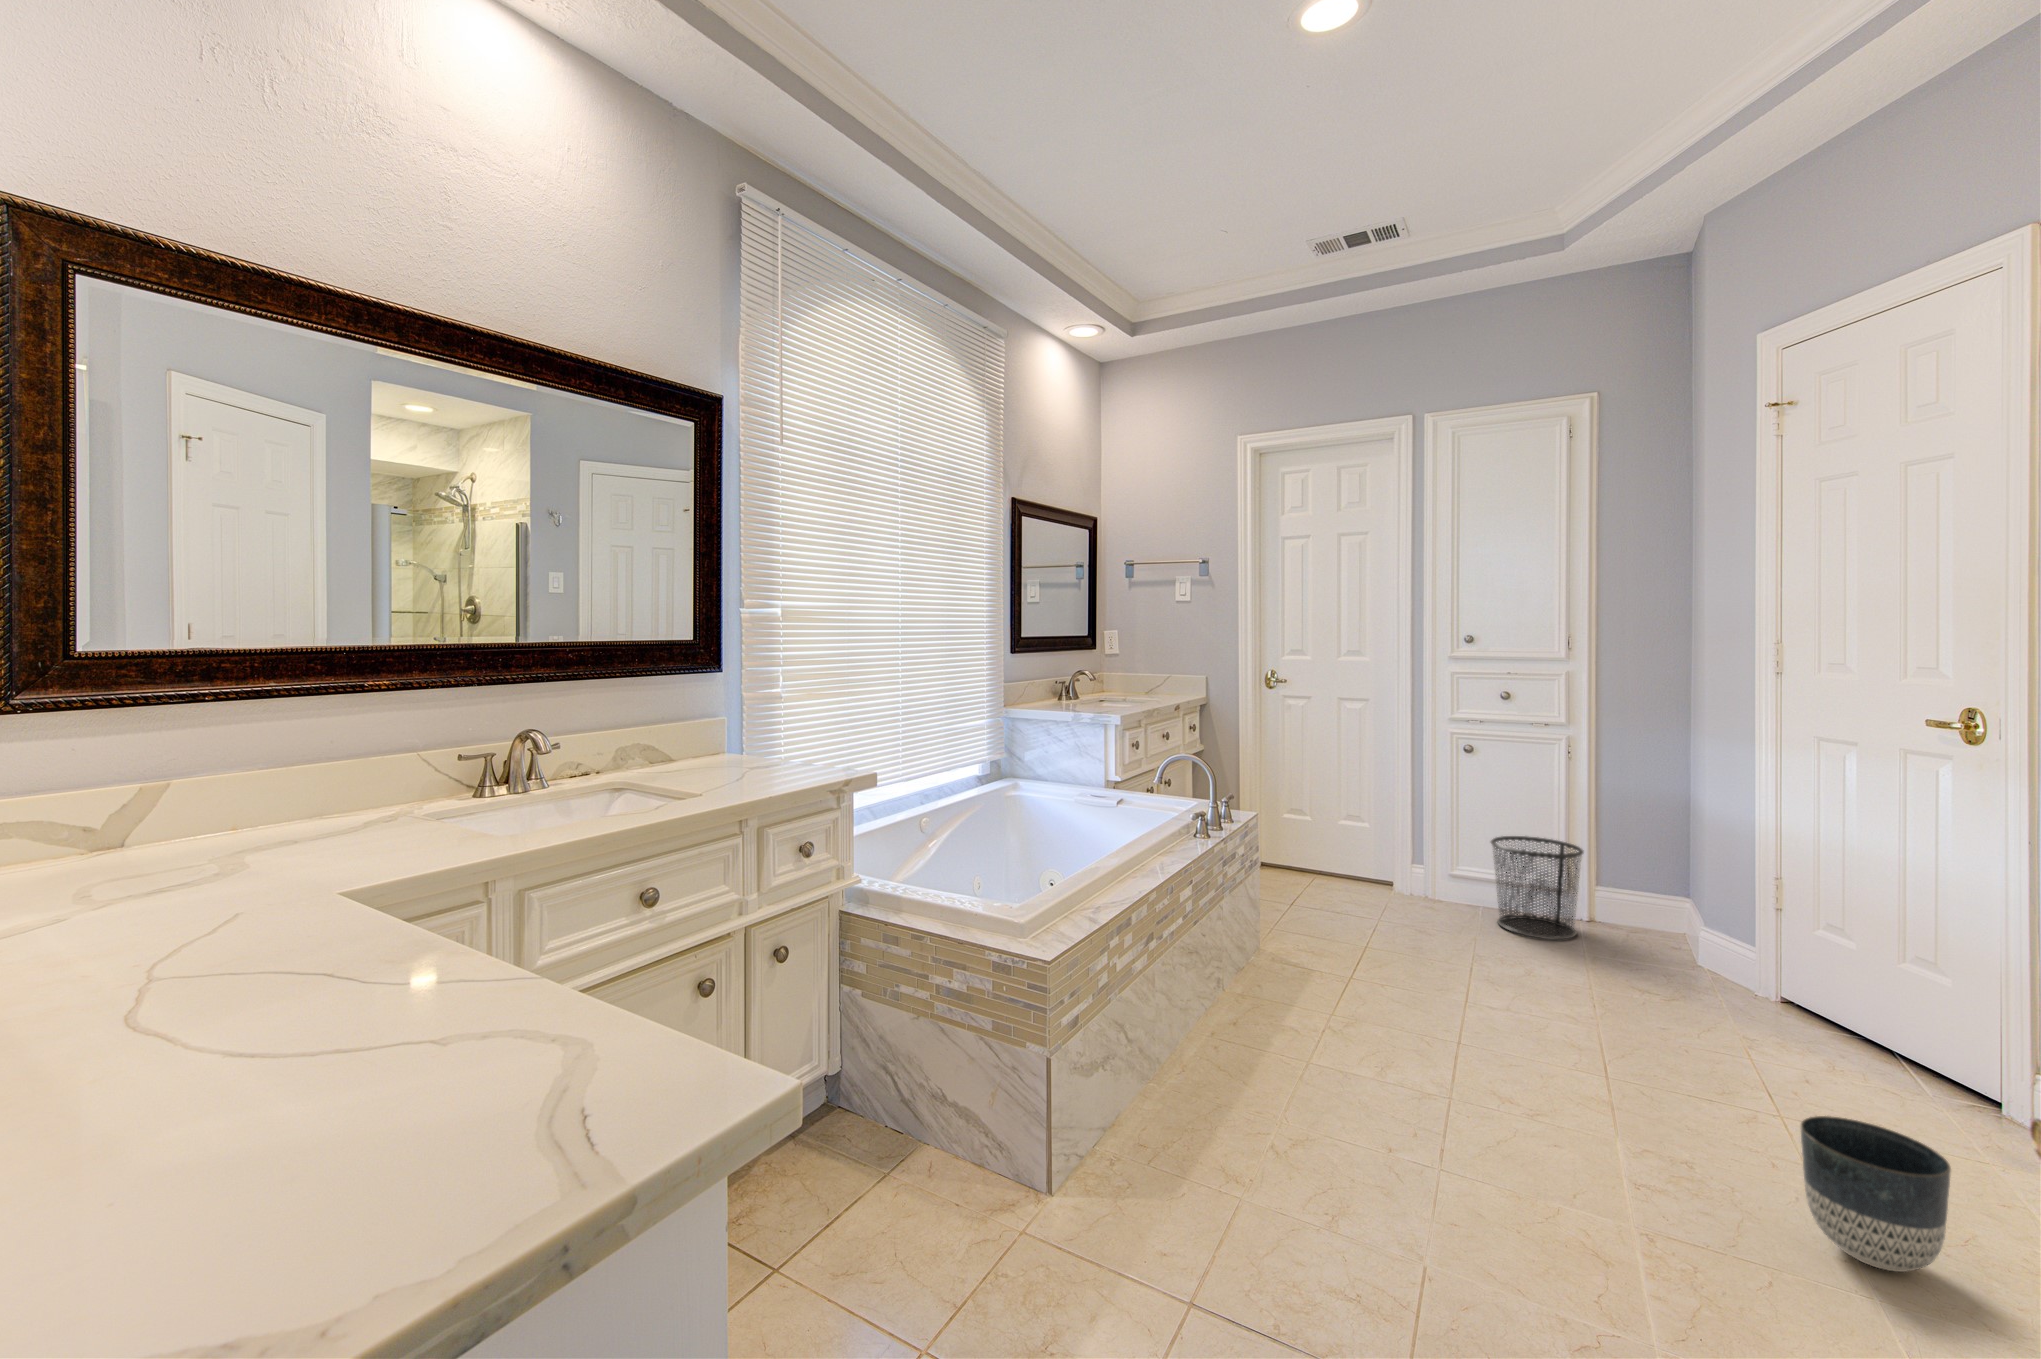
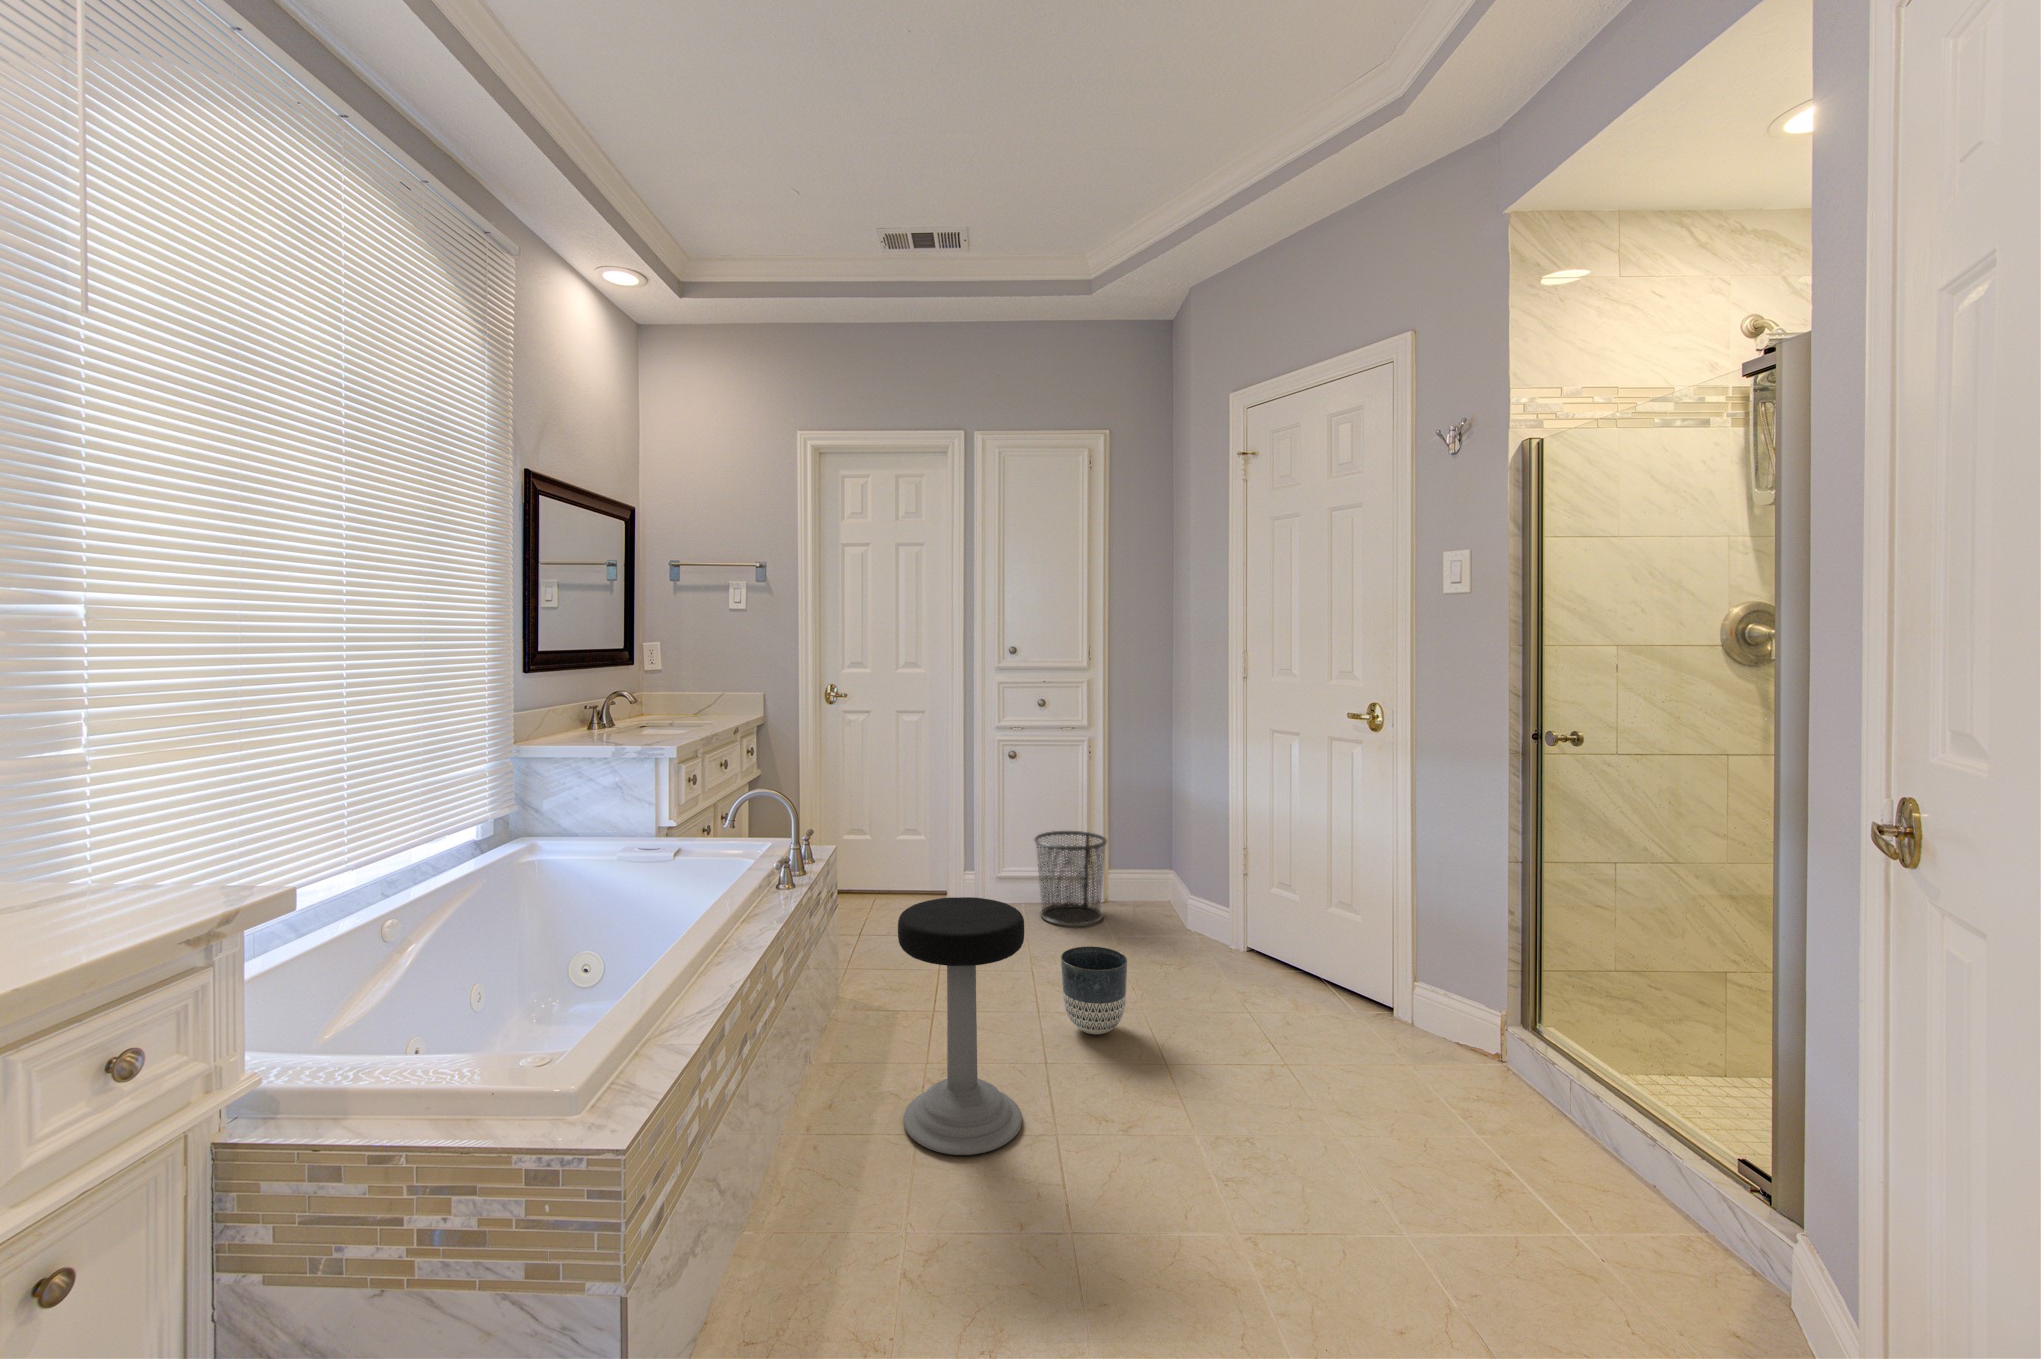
stool: none [1288,865,1411,1086] -> present [898,897,1024,1155]
planter: present [1801,1116,1951,1272] -> present [1061,946,1127,1035]

